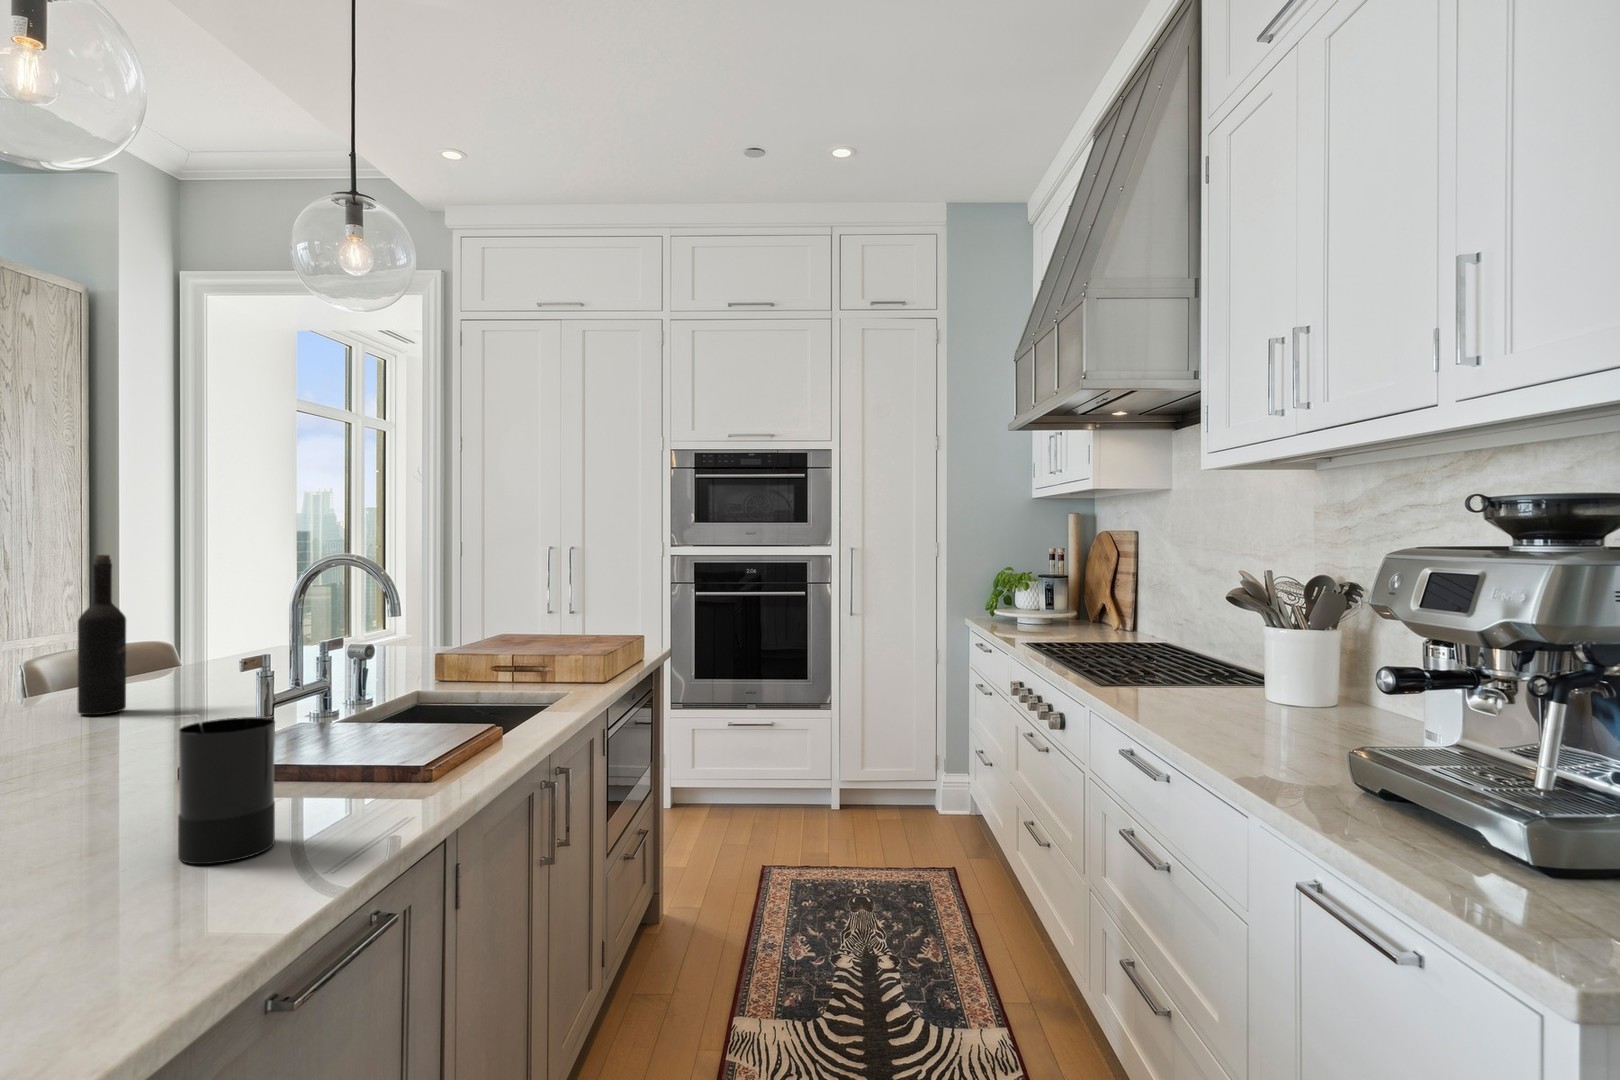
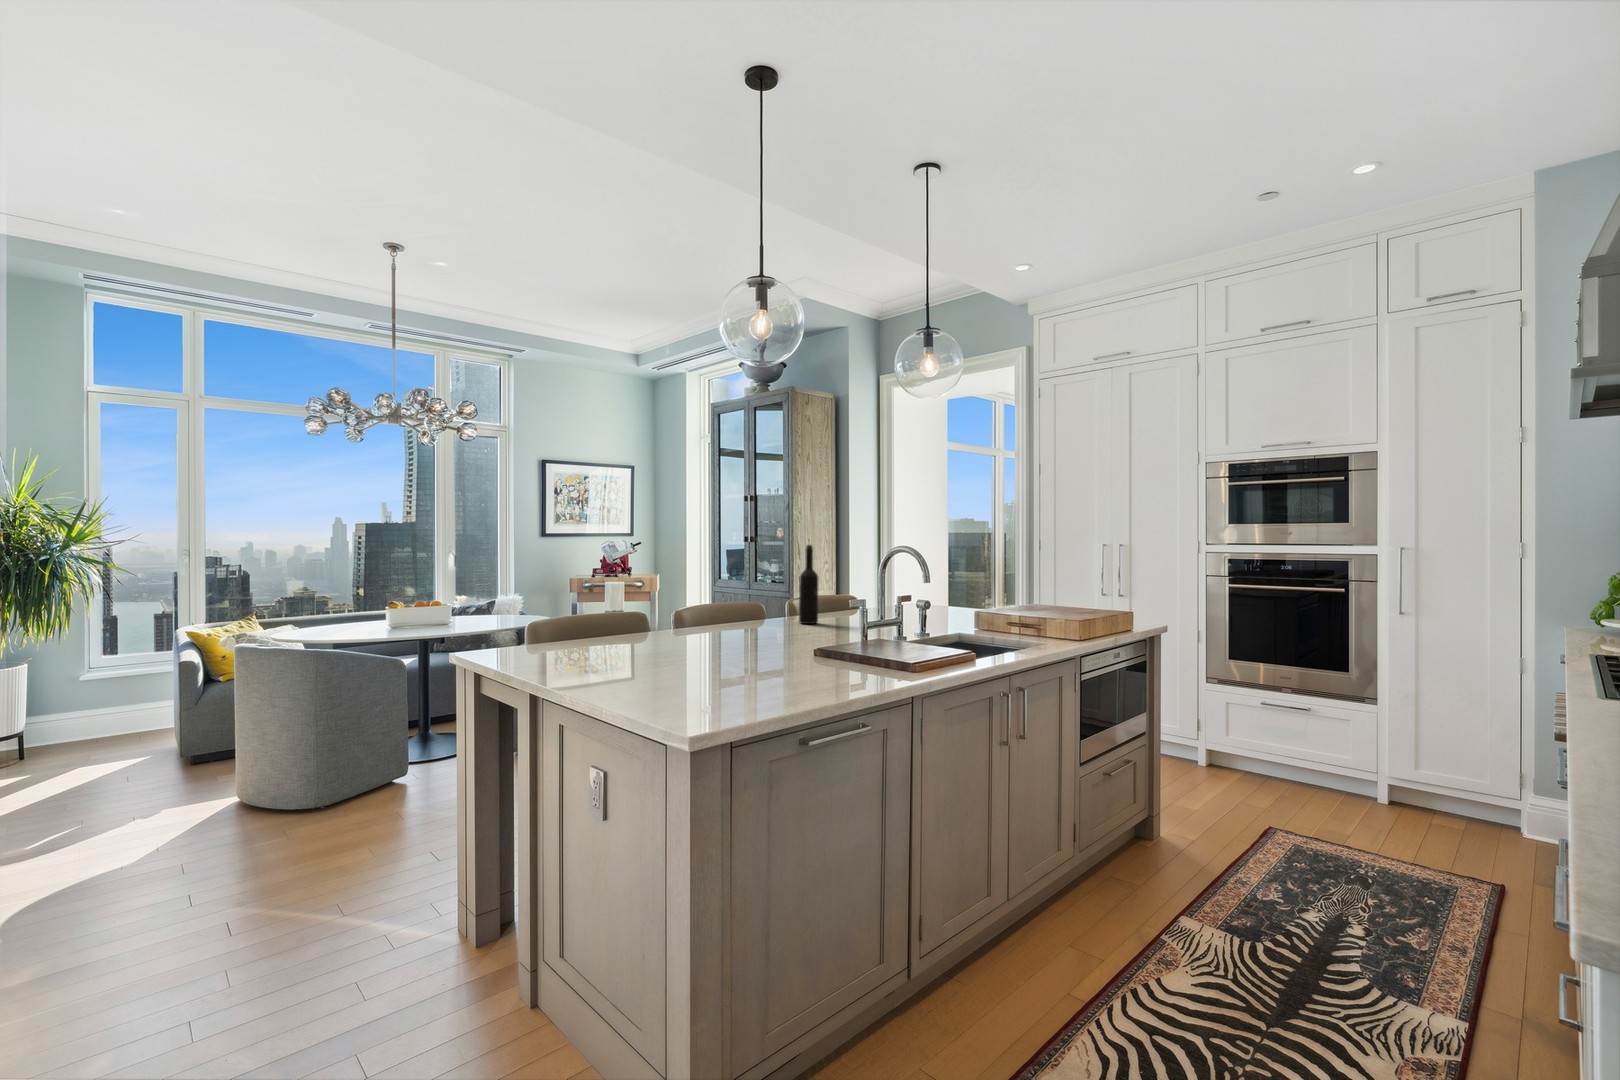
candle: present [168,715,275,864] -> none [782,613,822,680]

